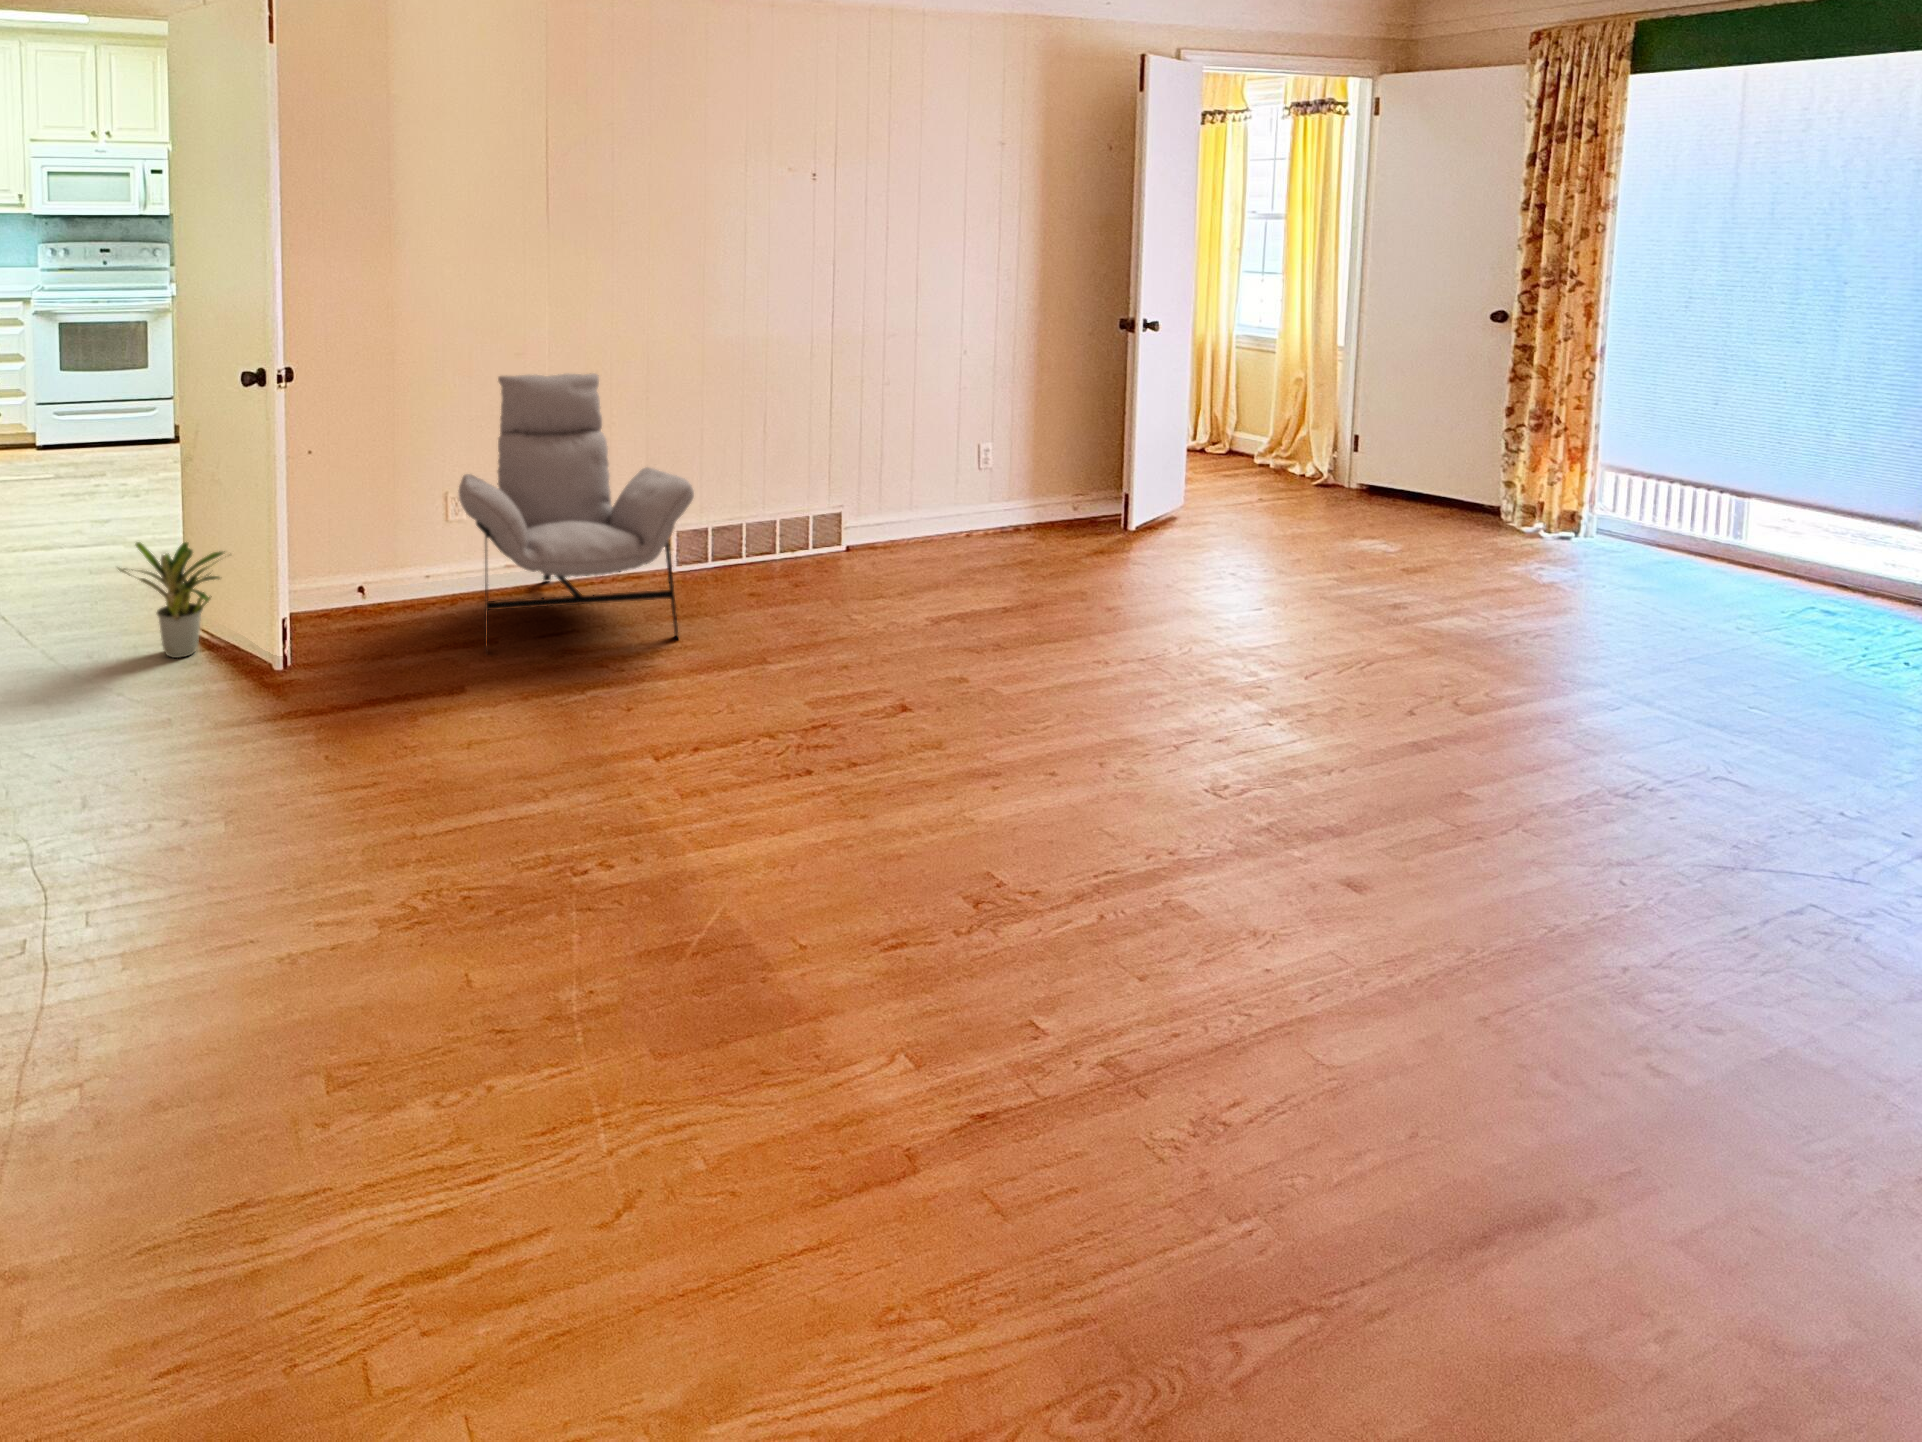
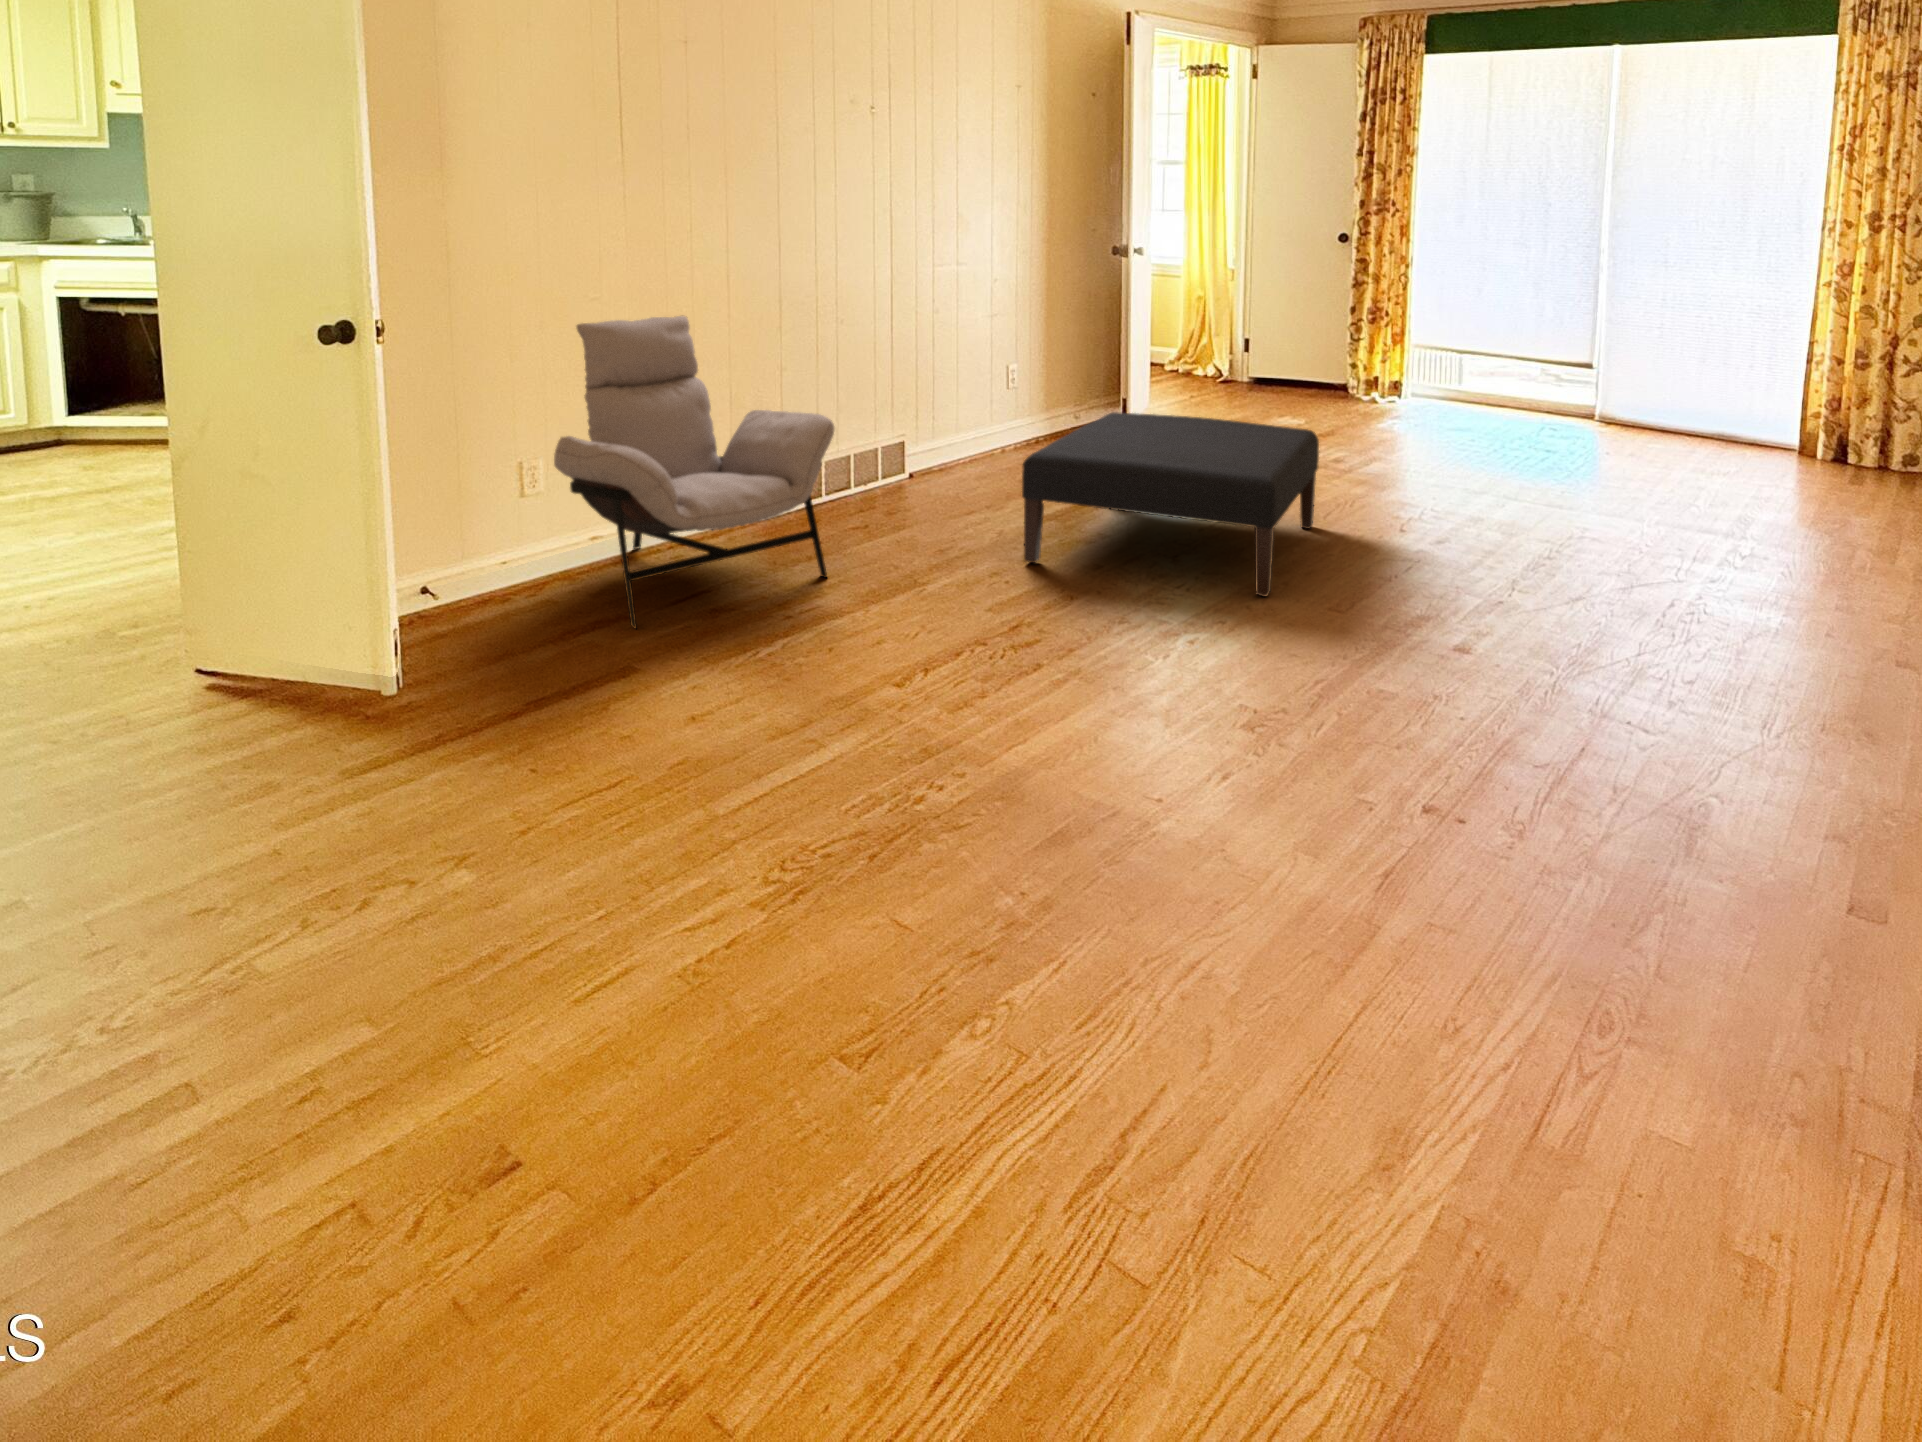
ottoman: none [879,512,1287,758] -> present [1022,412,1319,596]
potted plant: present [118,542,223,658] -> none [86,562,286,717]

